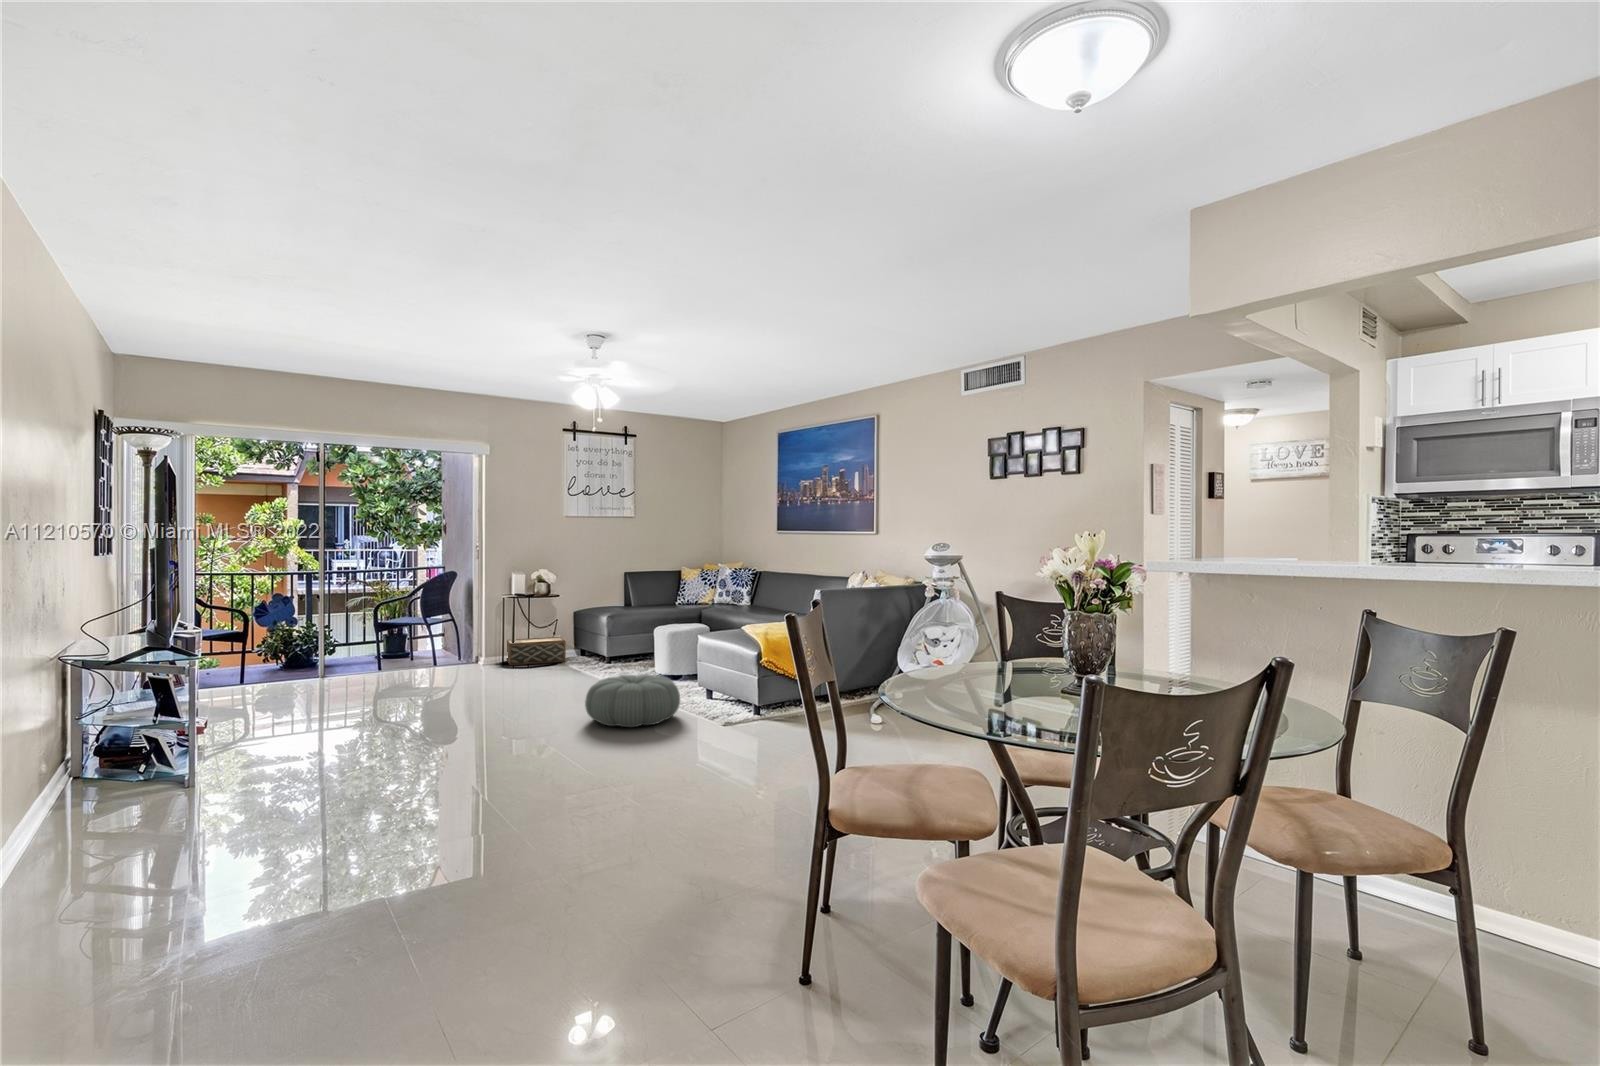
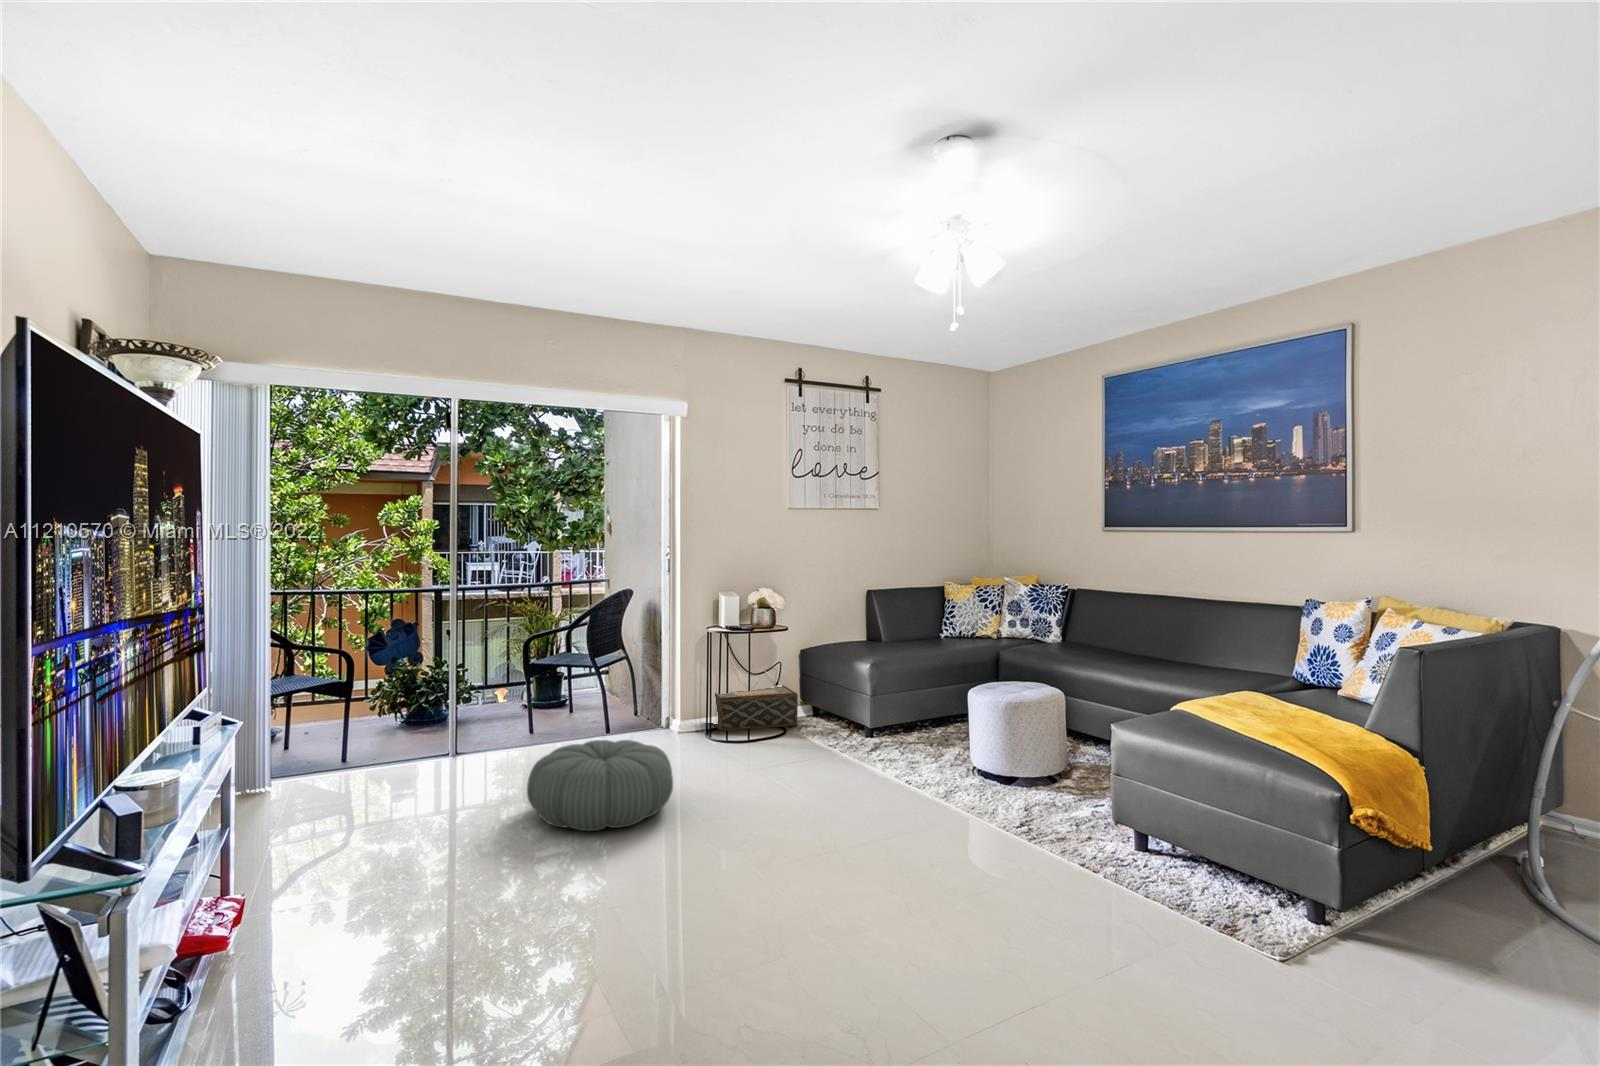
pouf: present [585,674,680,727] -> present [527,740,673,831]

